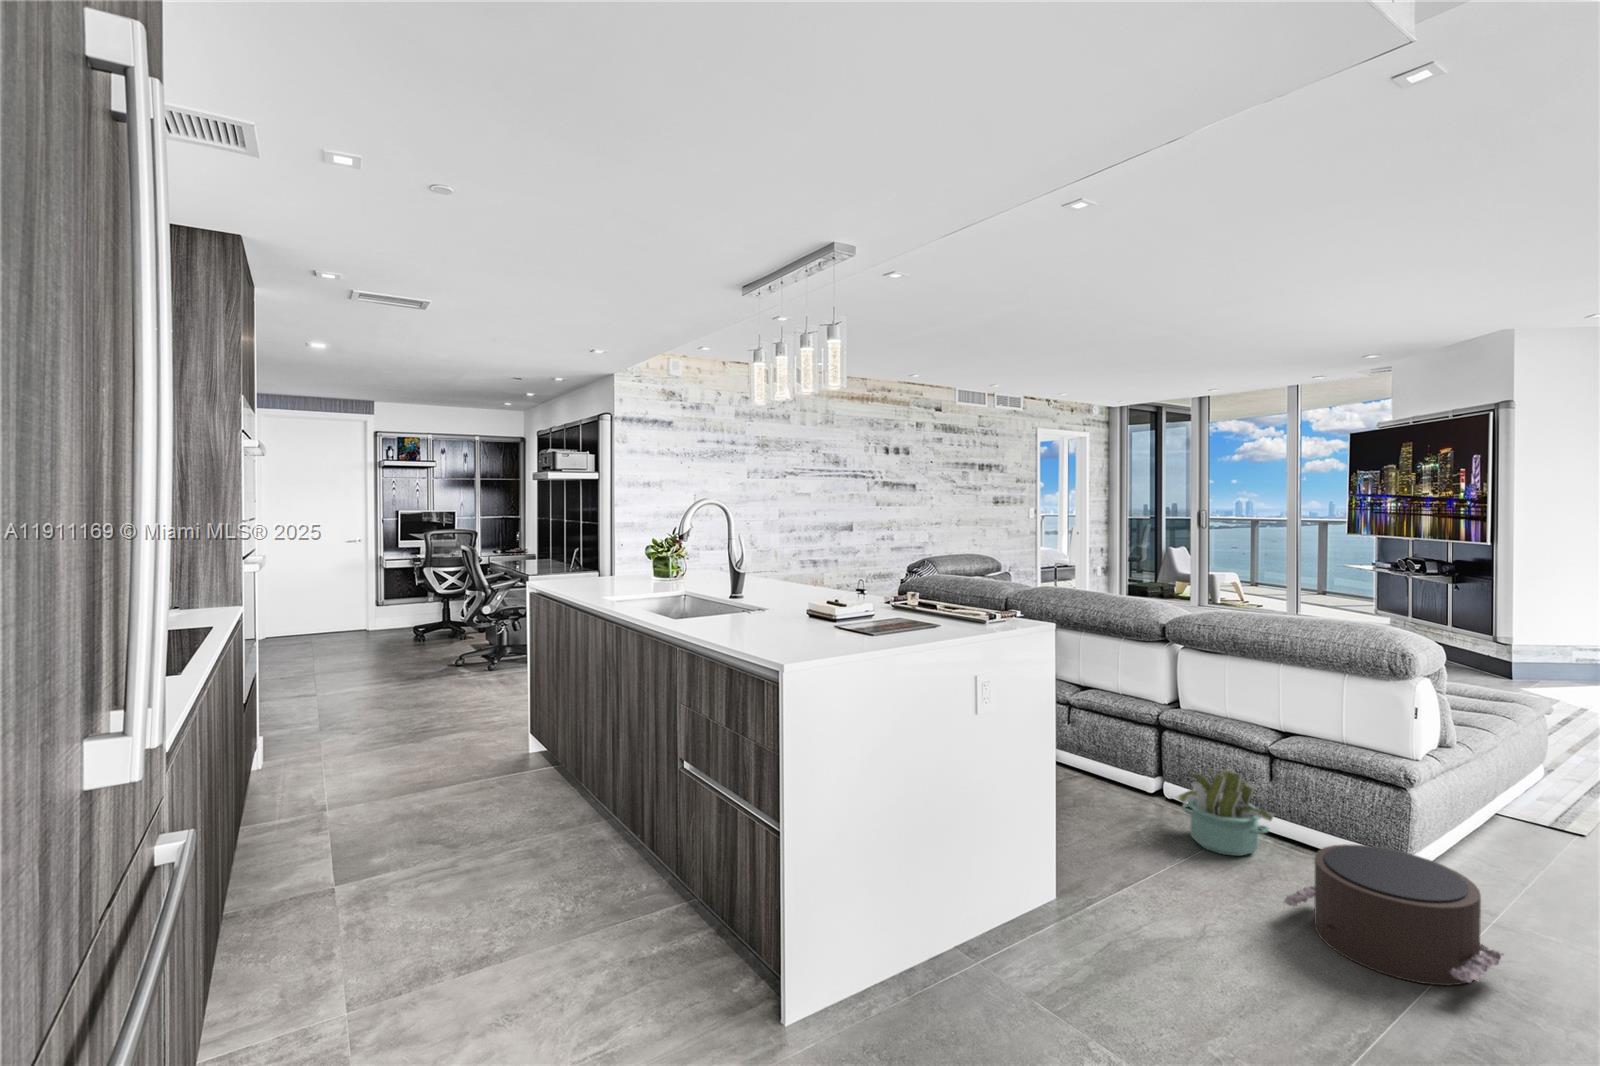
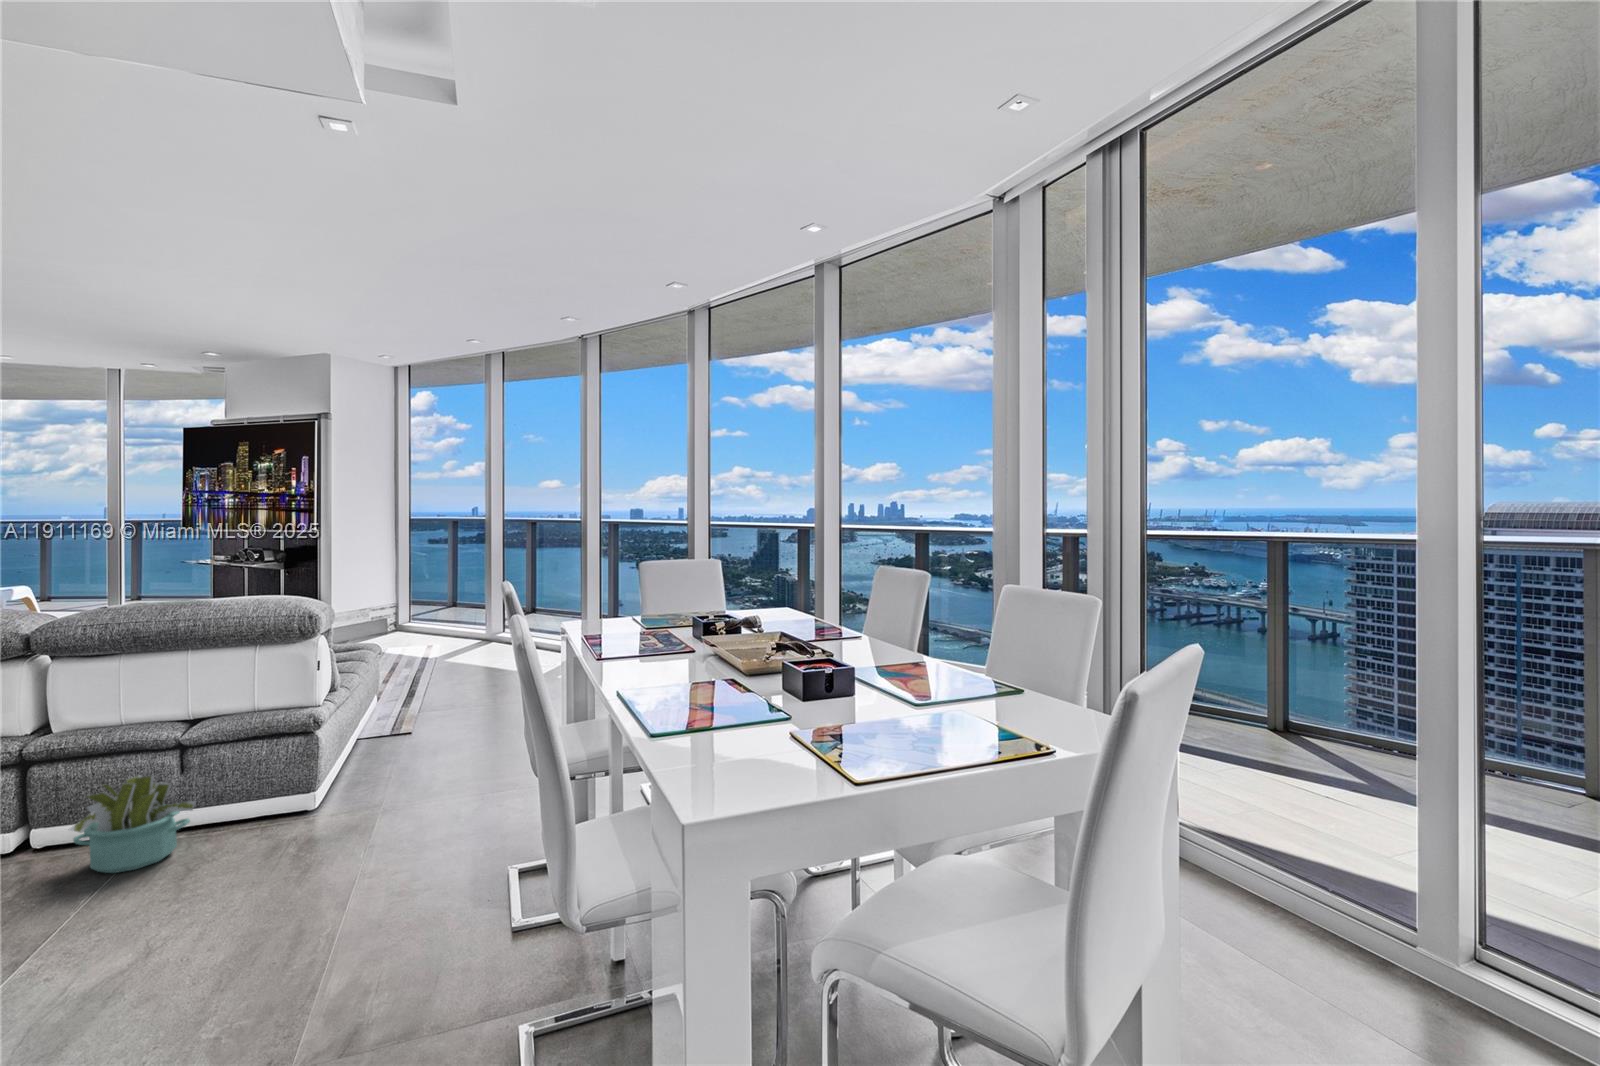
pouf: present [1283,845,1504,985] -> none [226,780,404,891]

